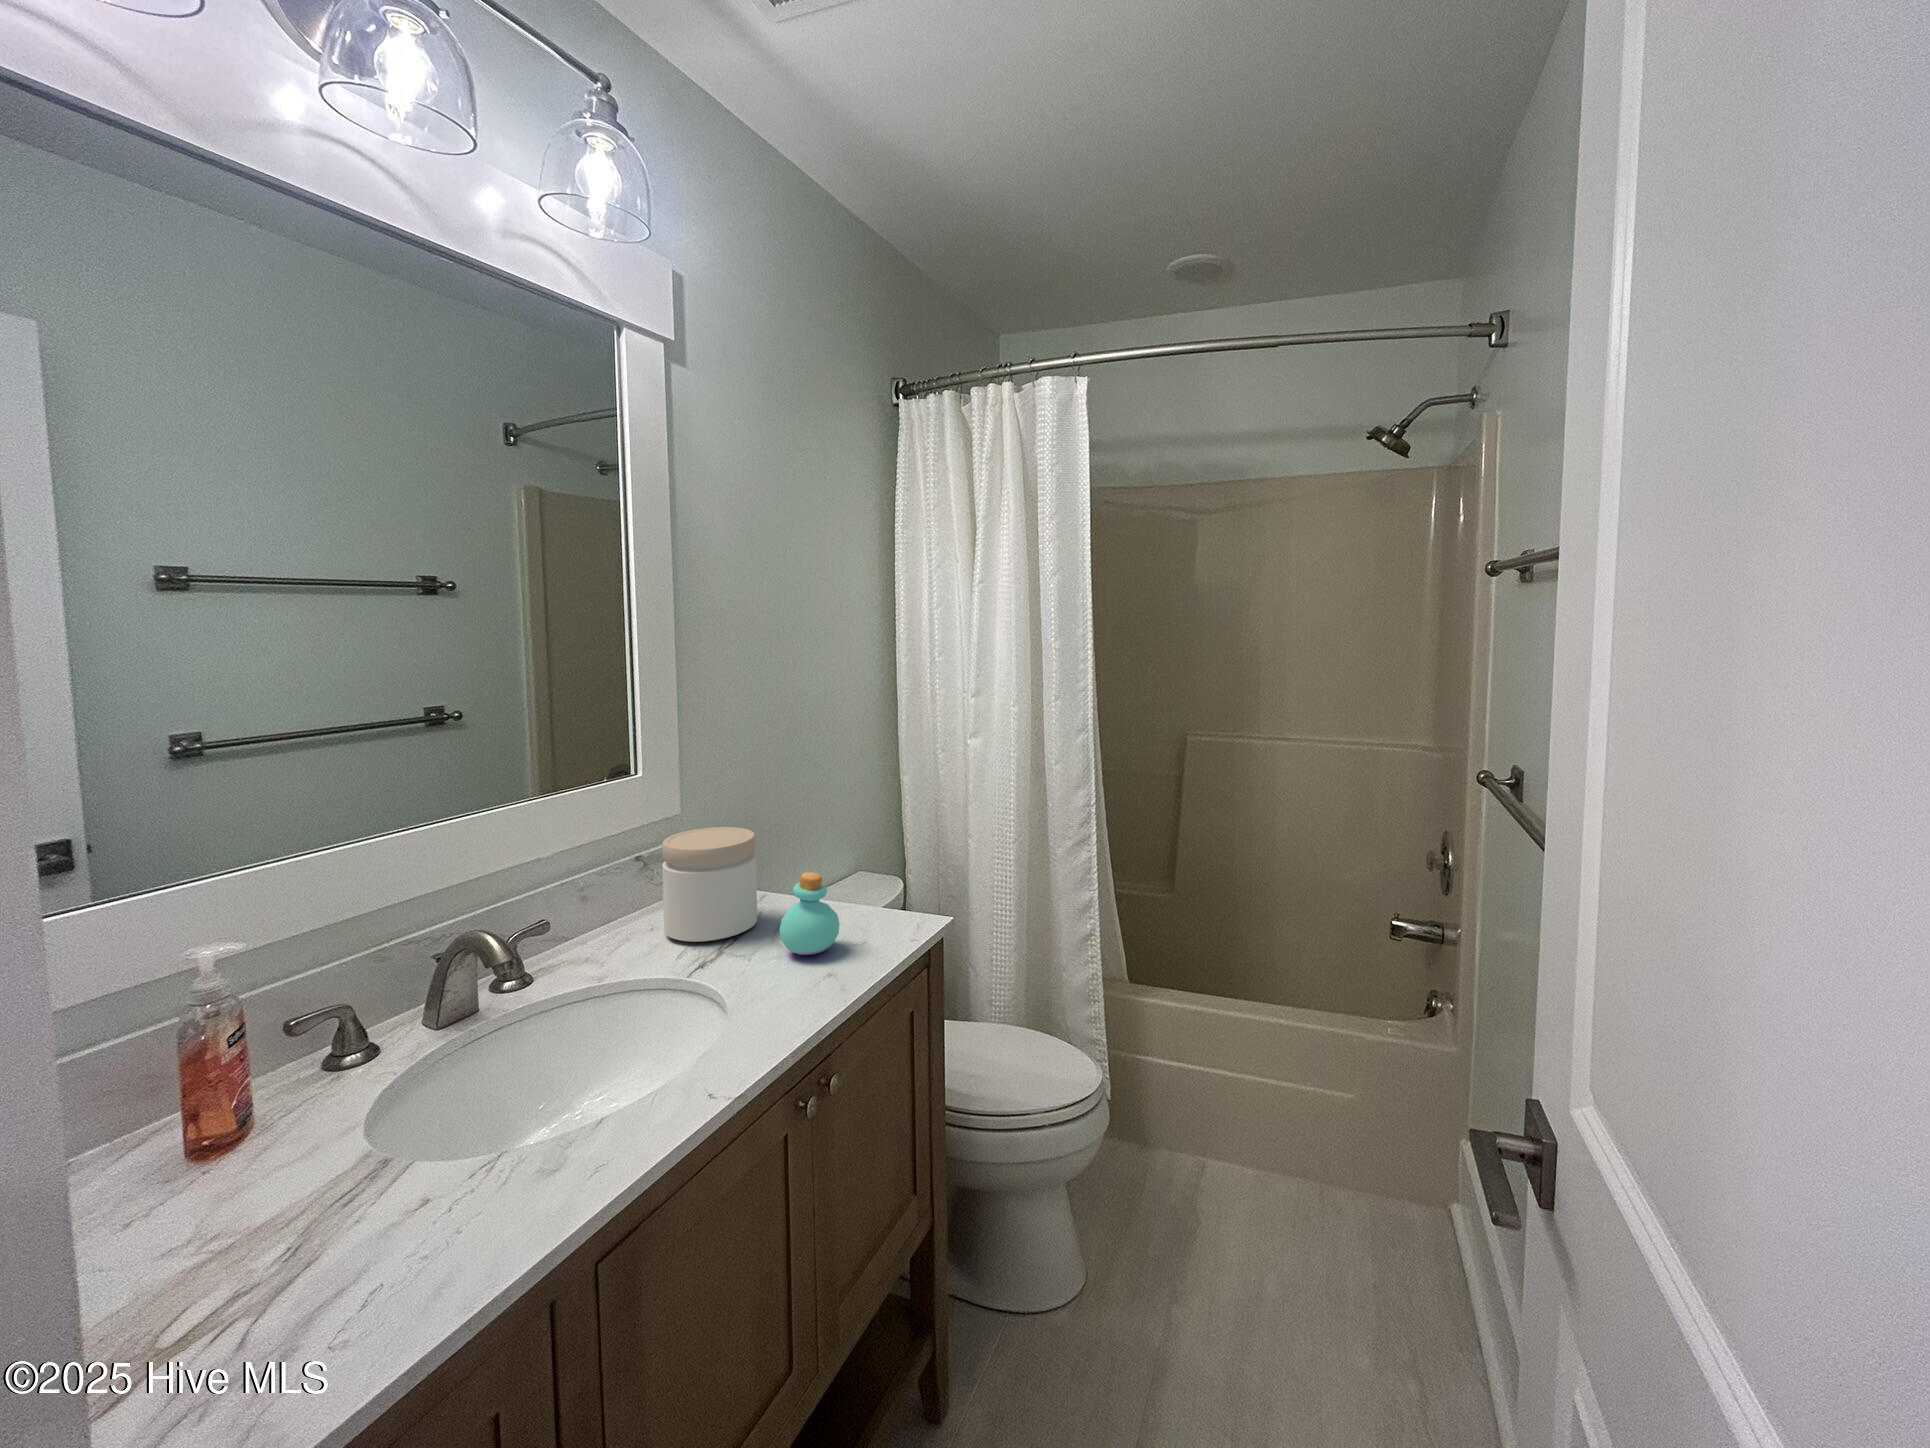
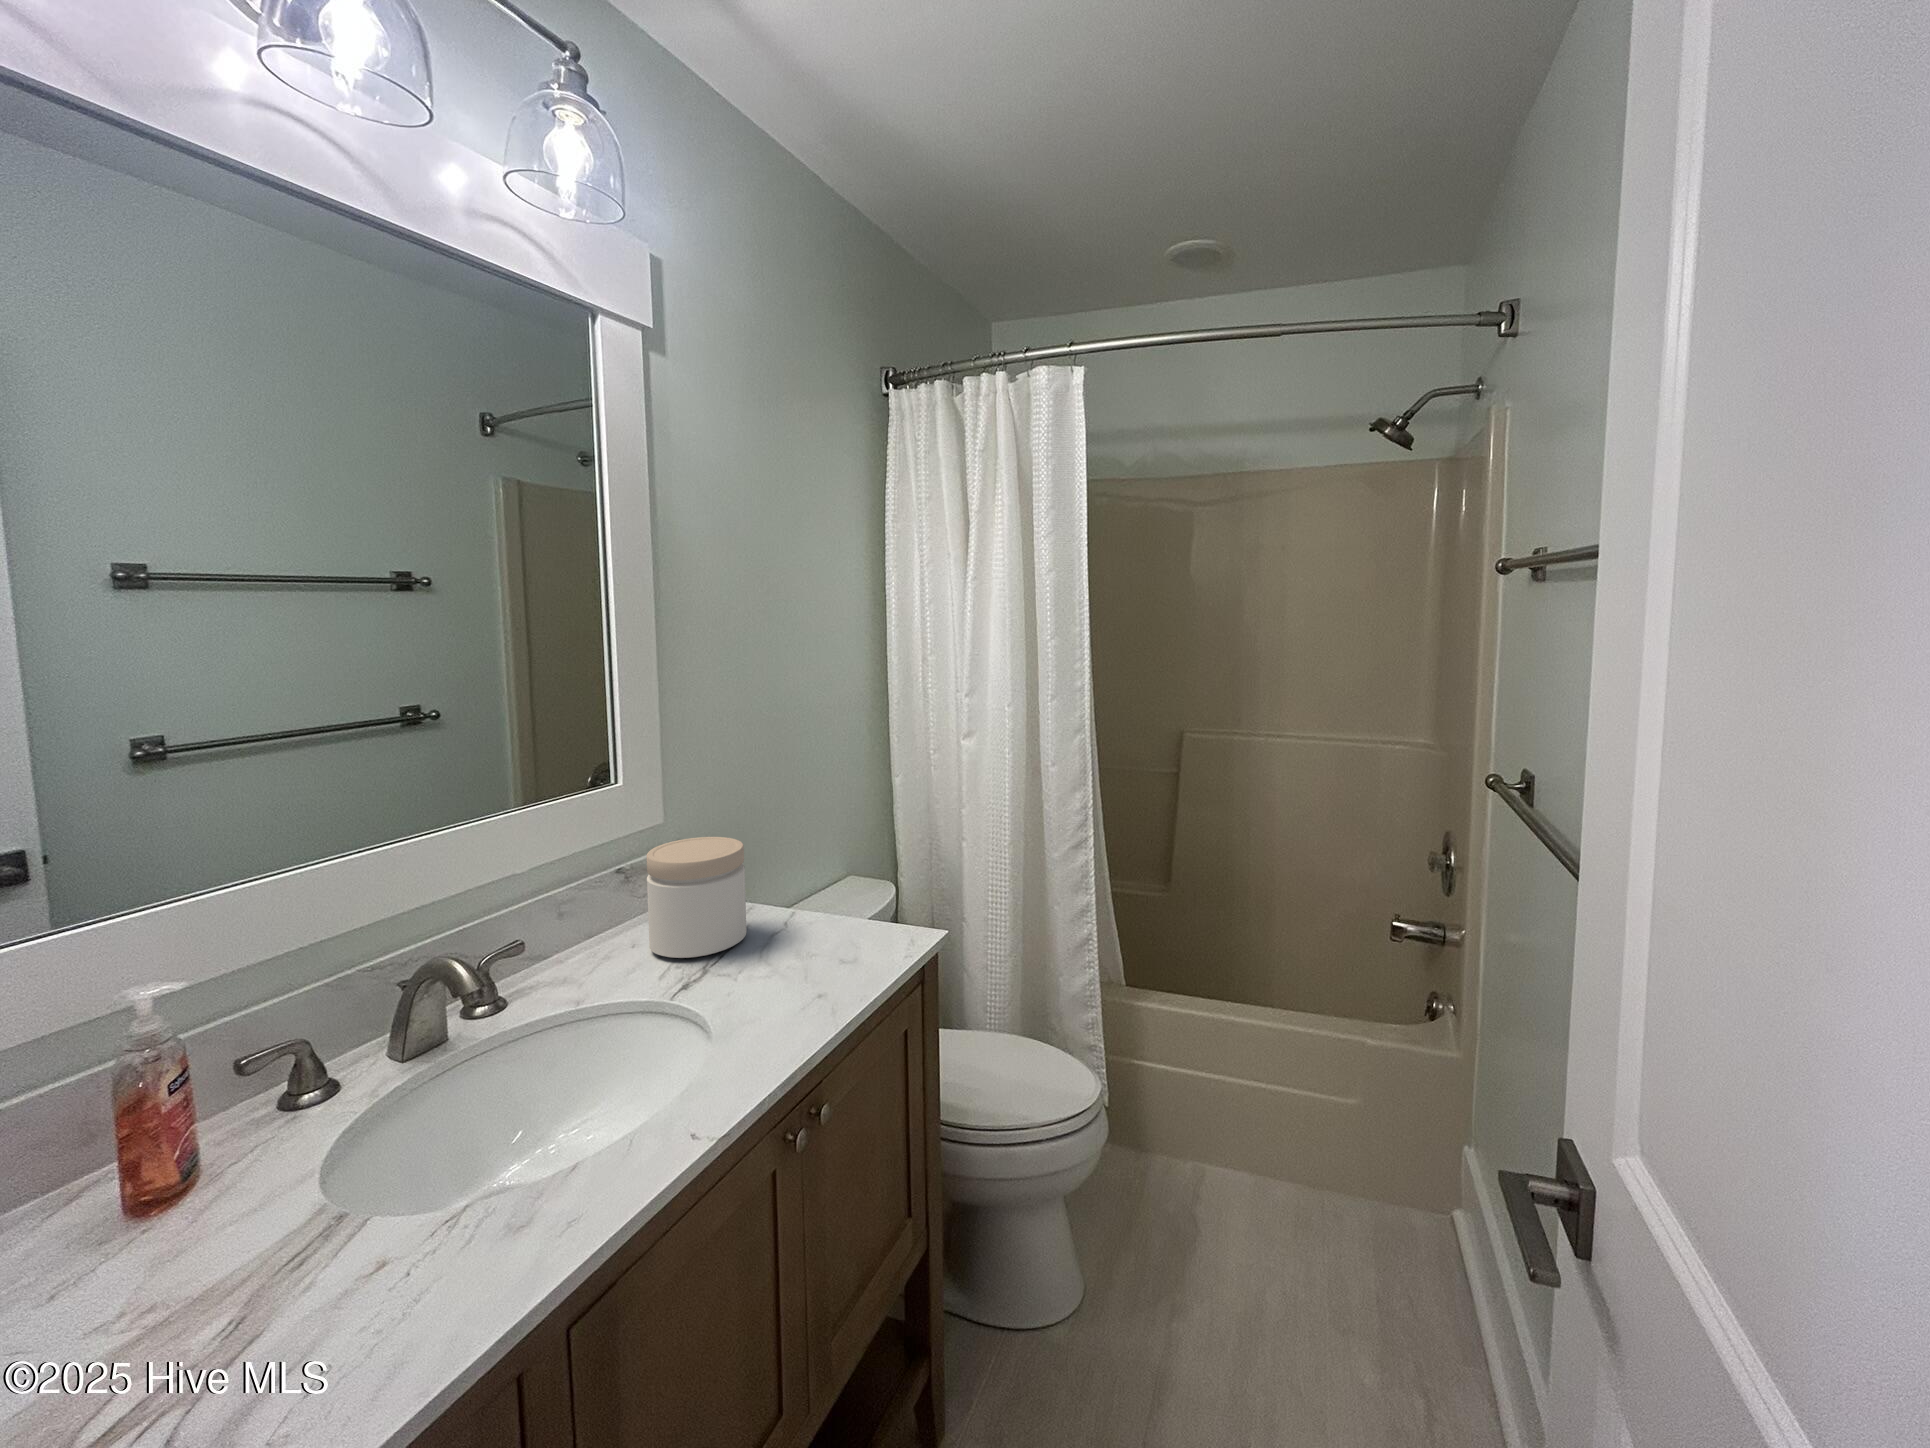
perfume bottle: present [779,872,840,955] -> none [769,886,831,972]

